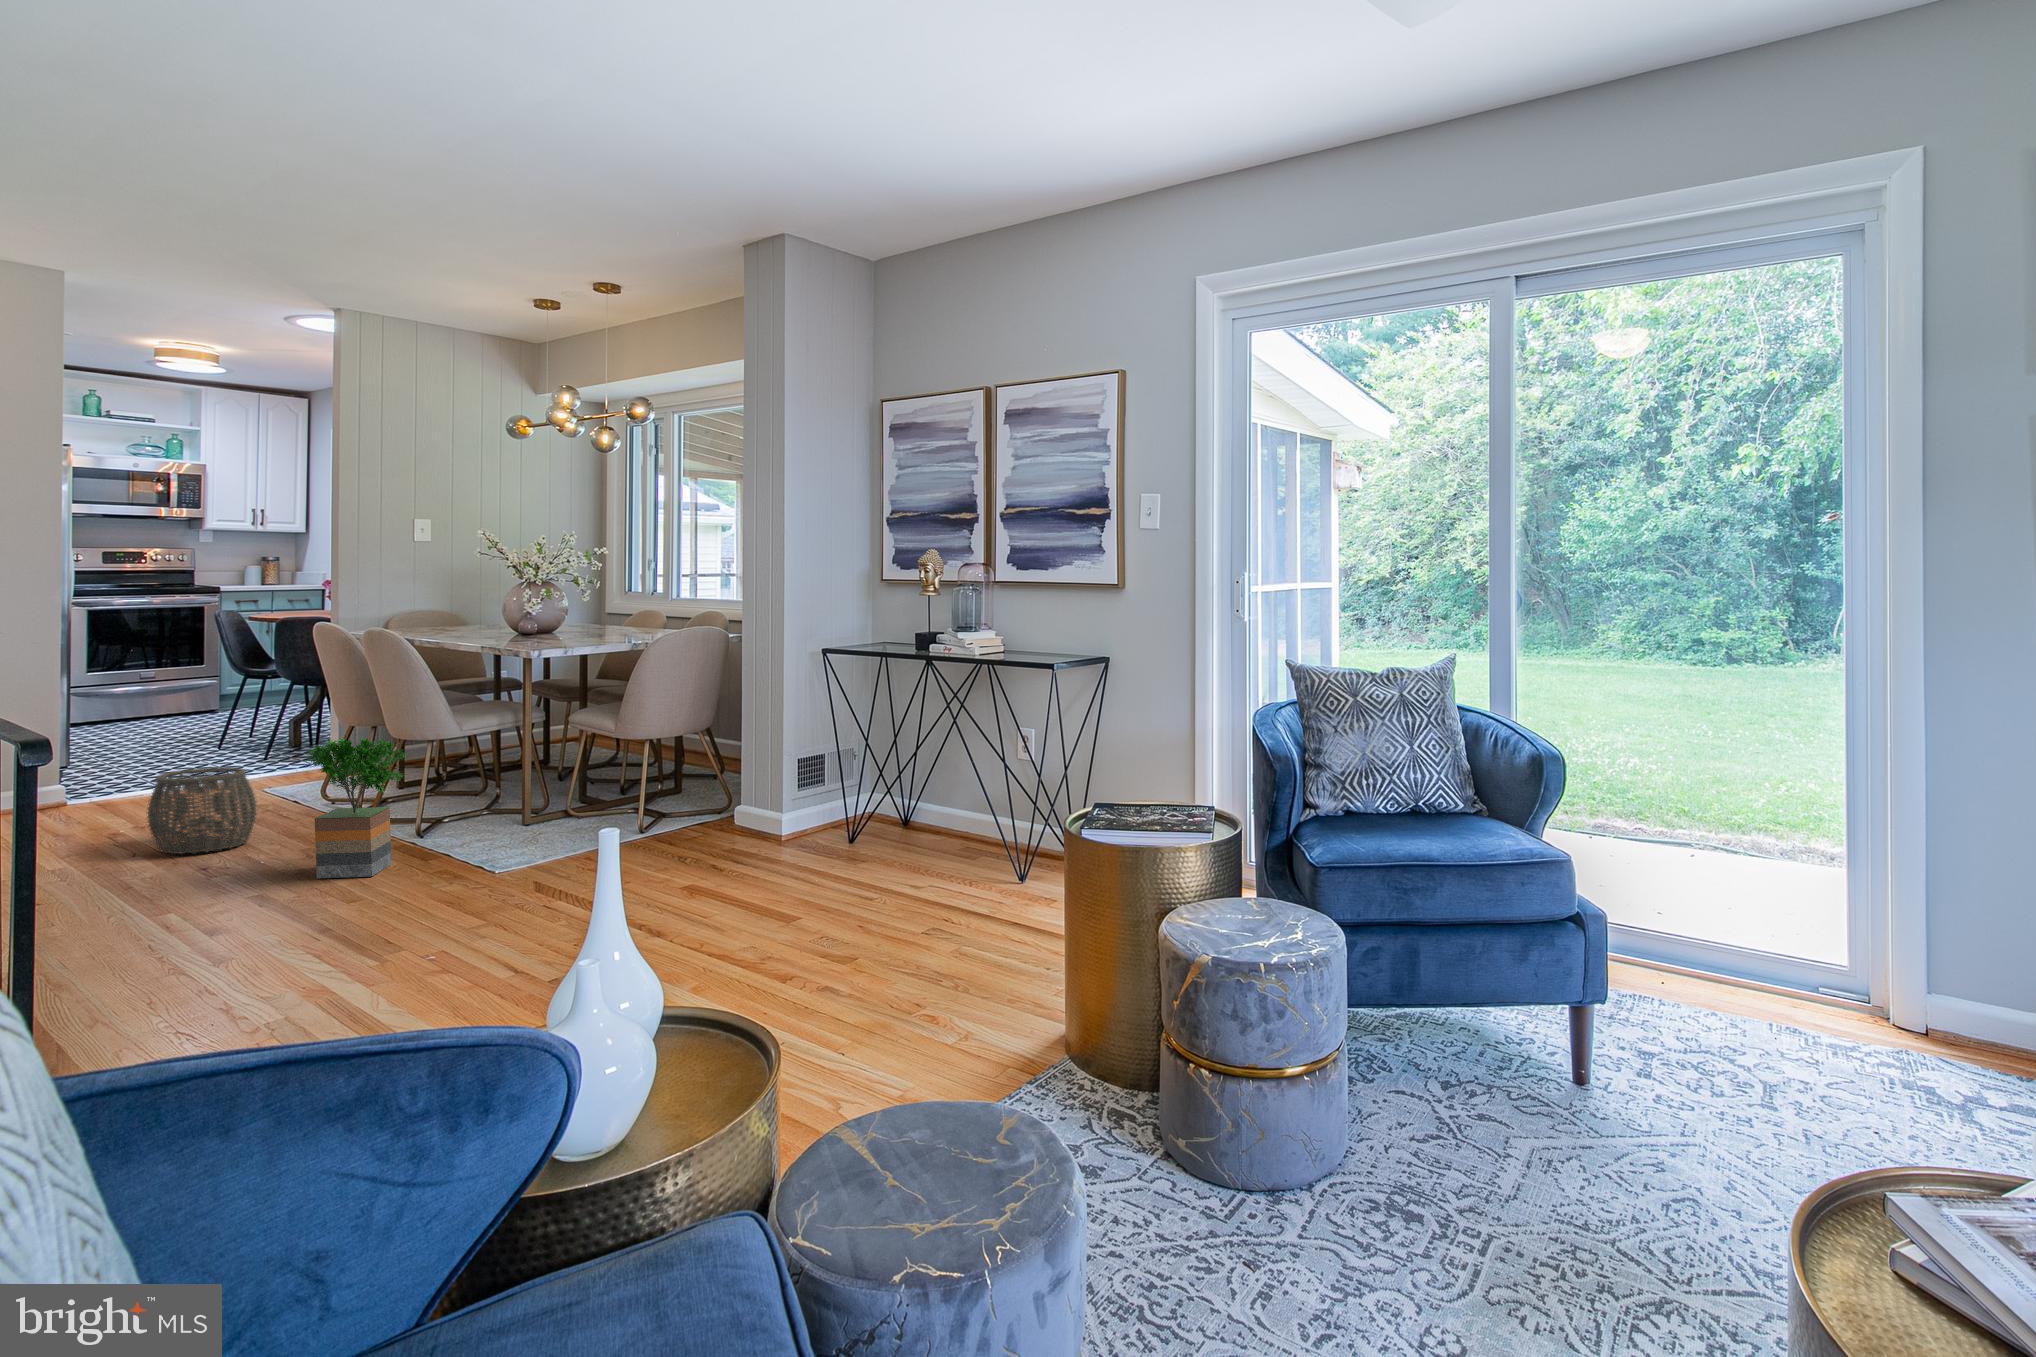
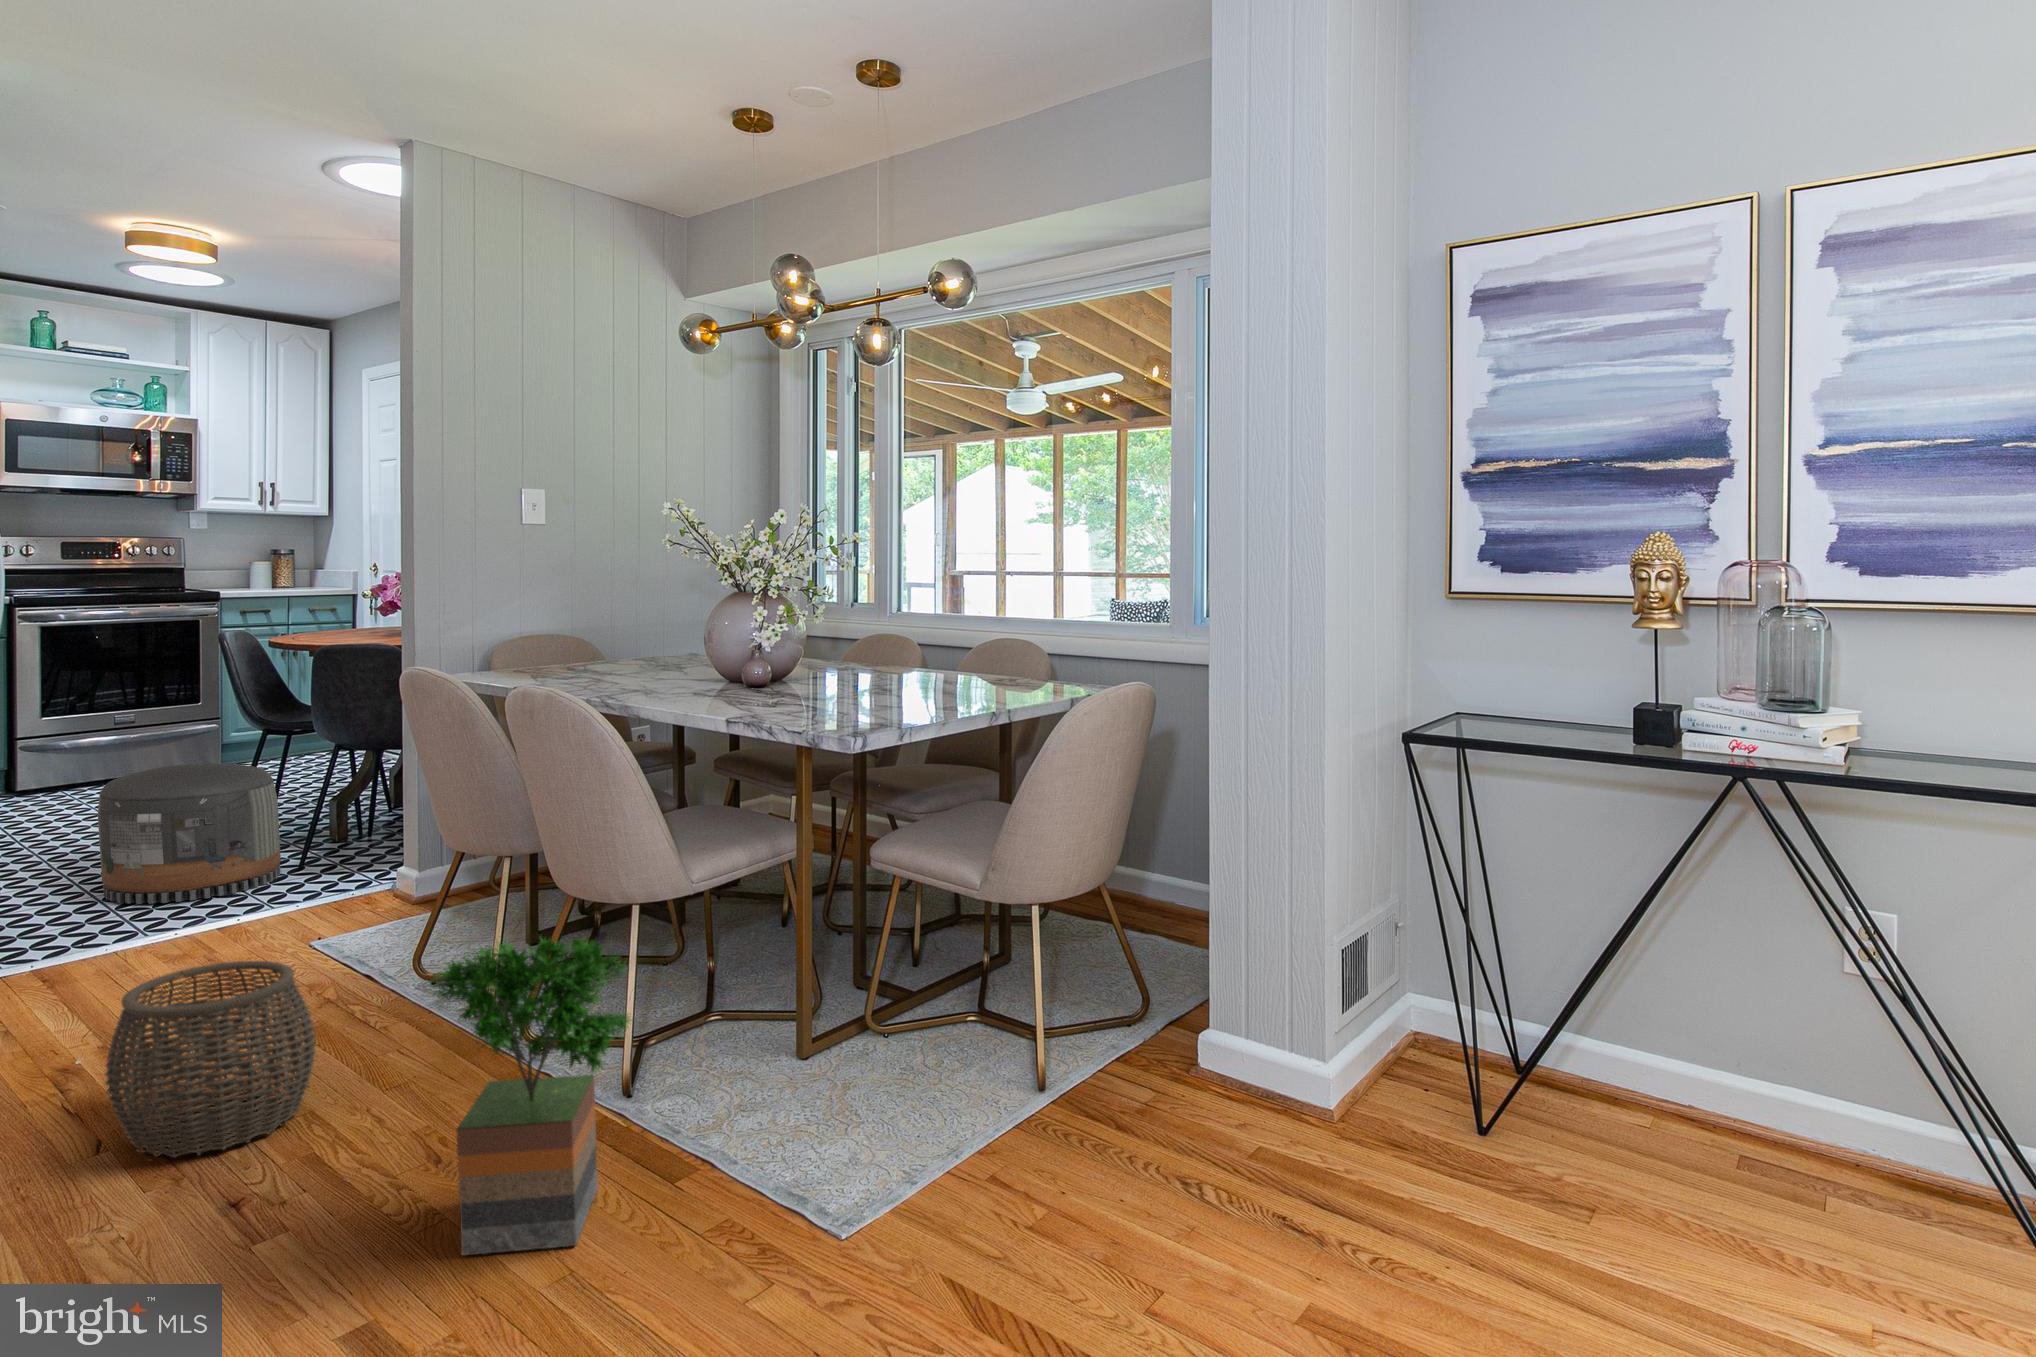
pouf: none [135,691,253,773] -> present [98,763,281,904]

